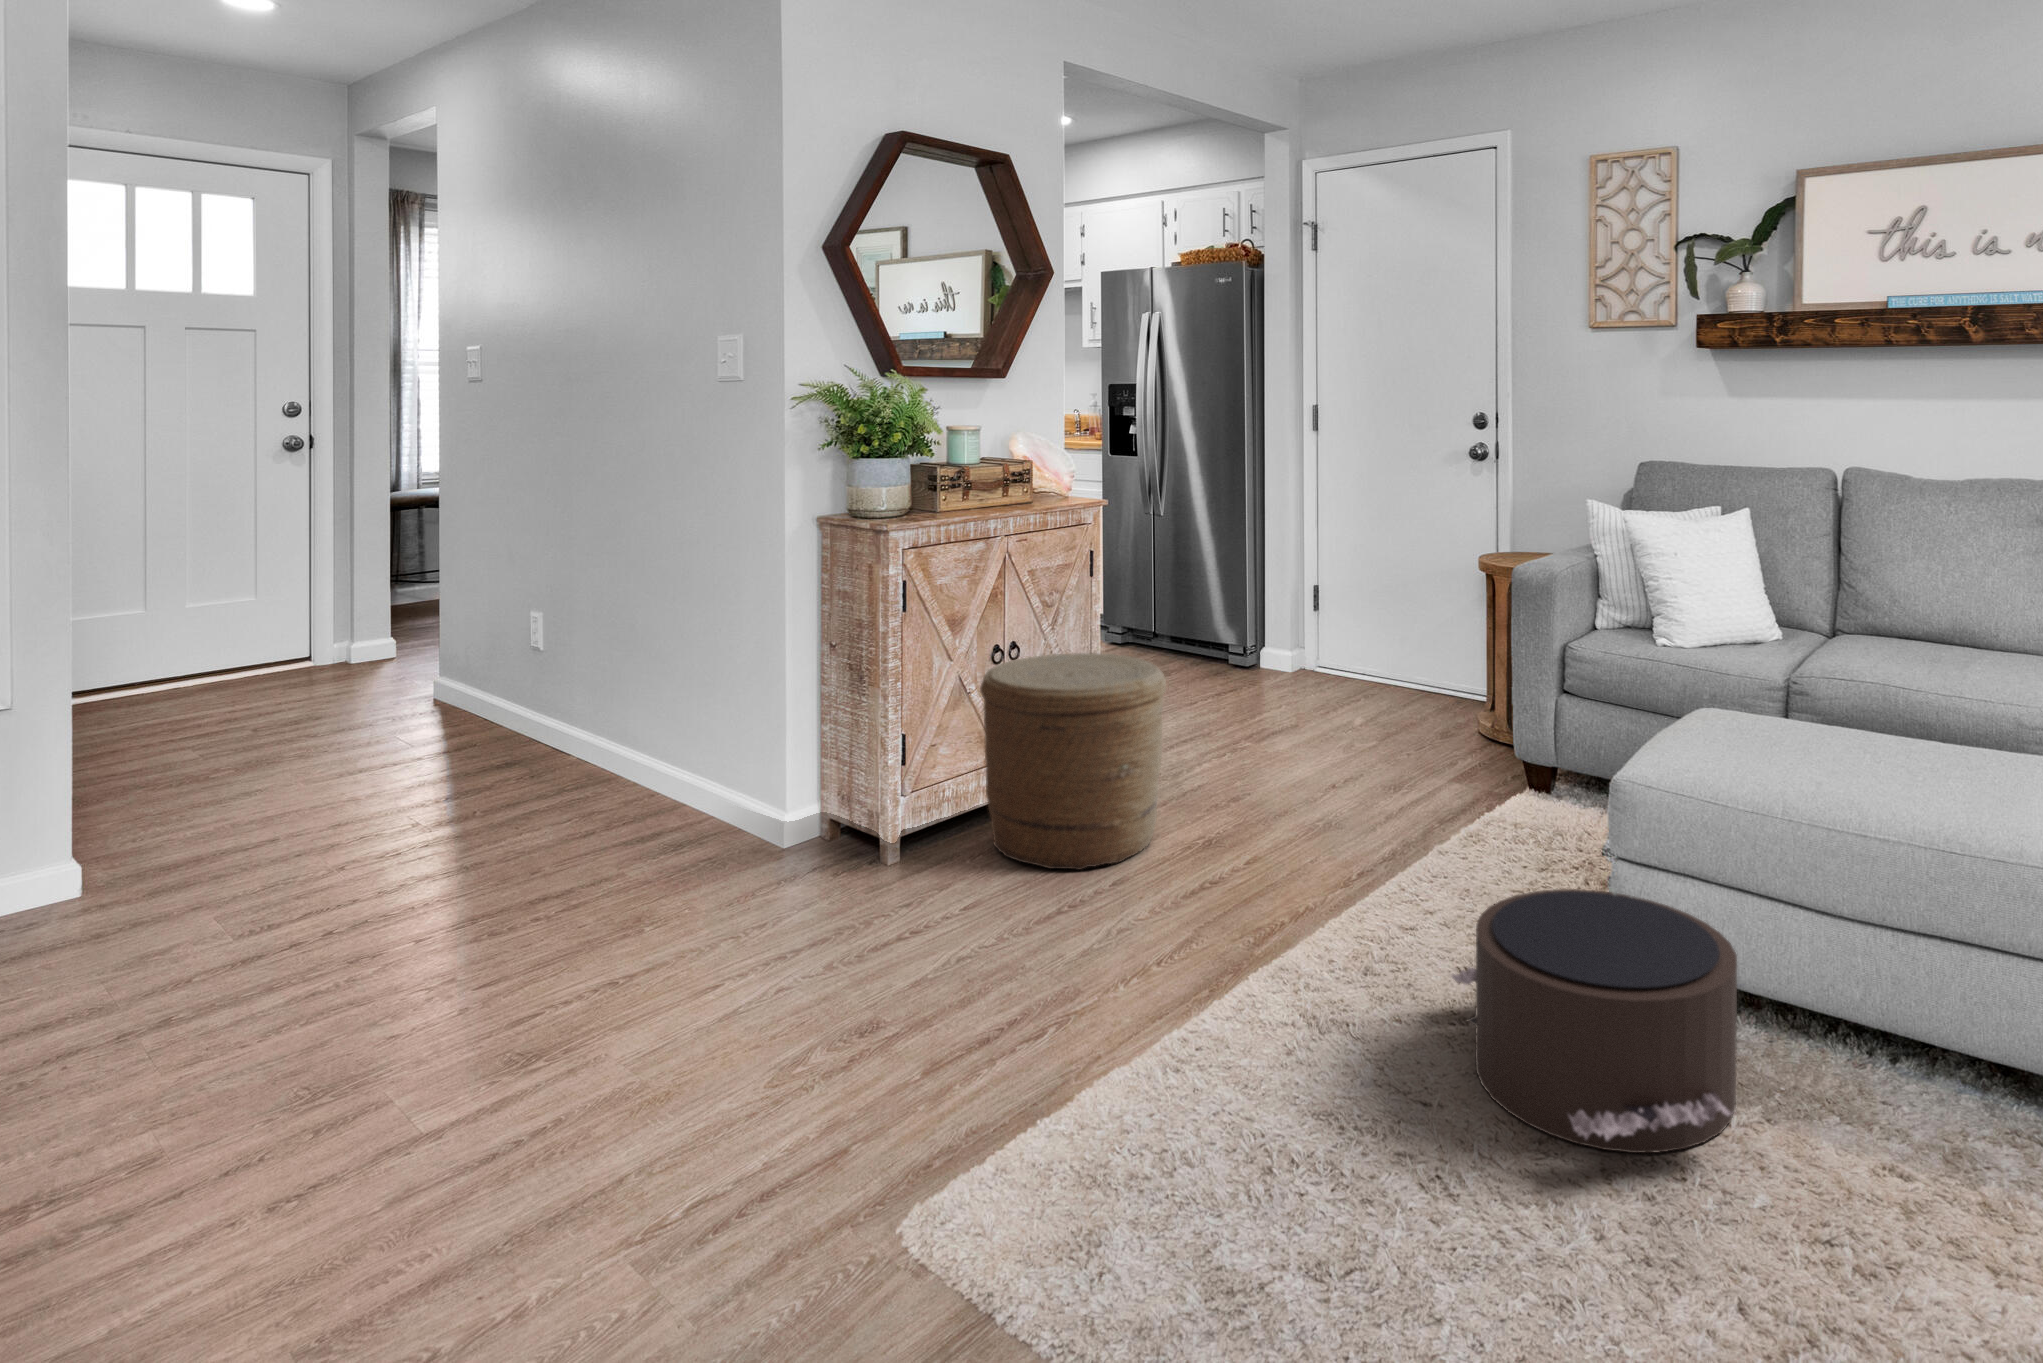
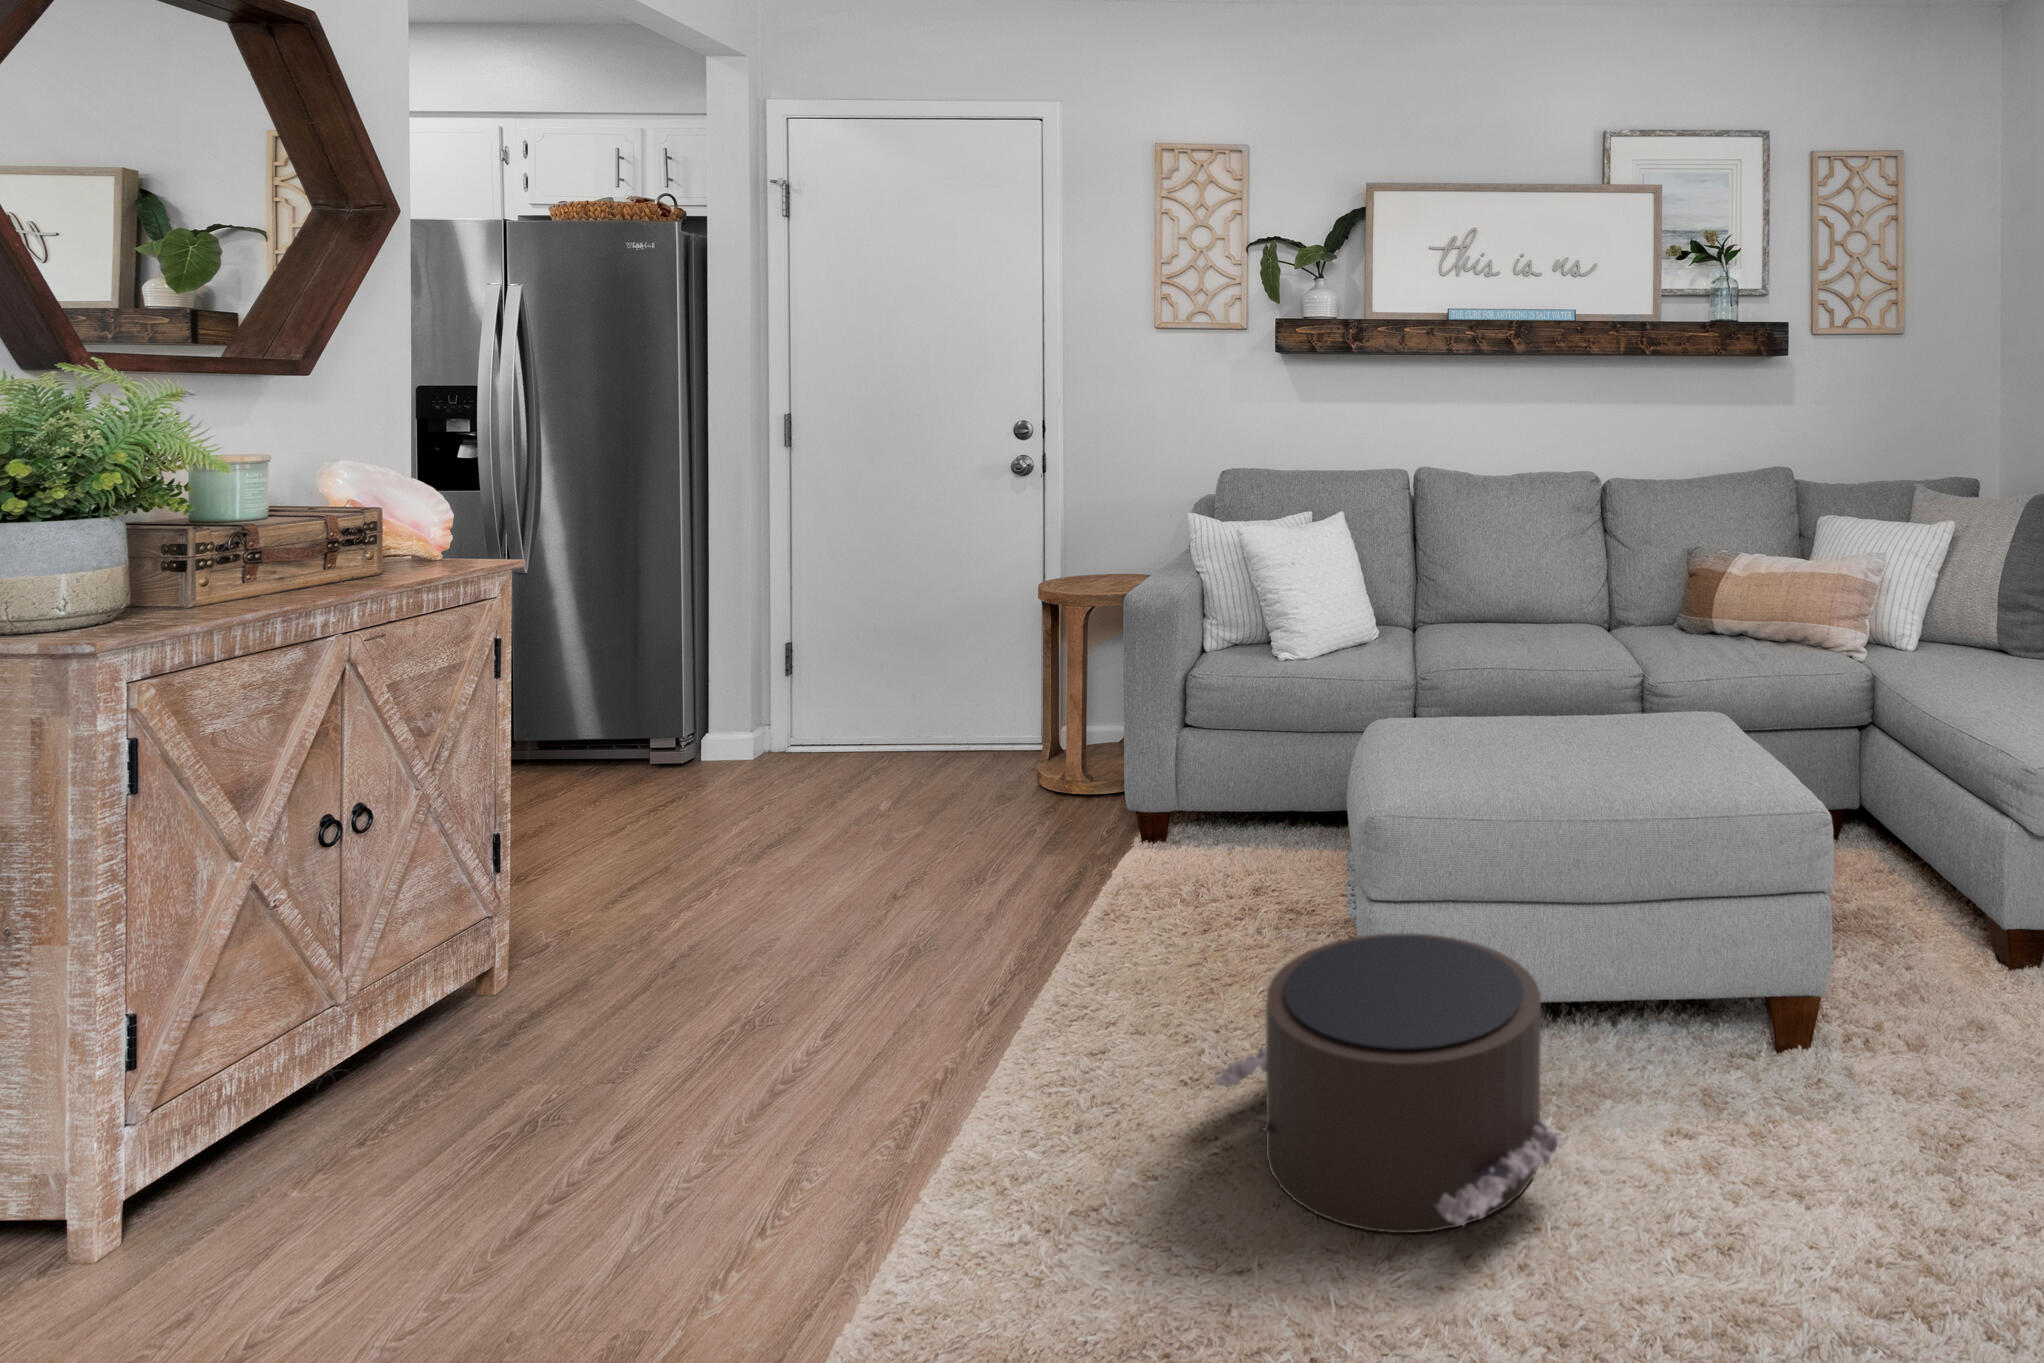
woven basket: present [980,653,1166,870] -> none [396,760,724,1103]

